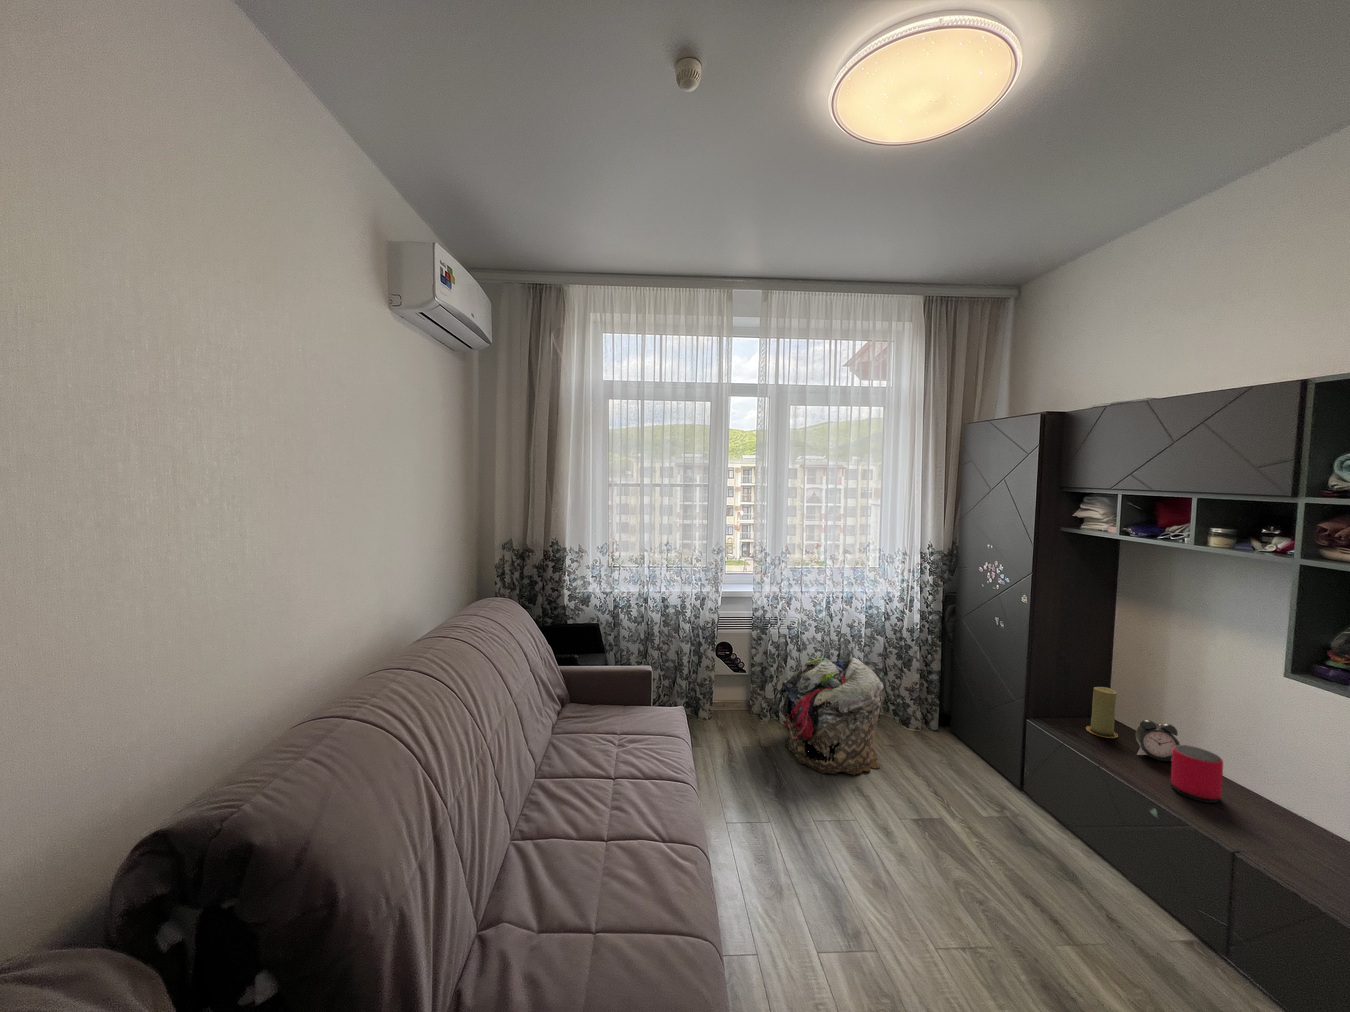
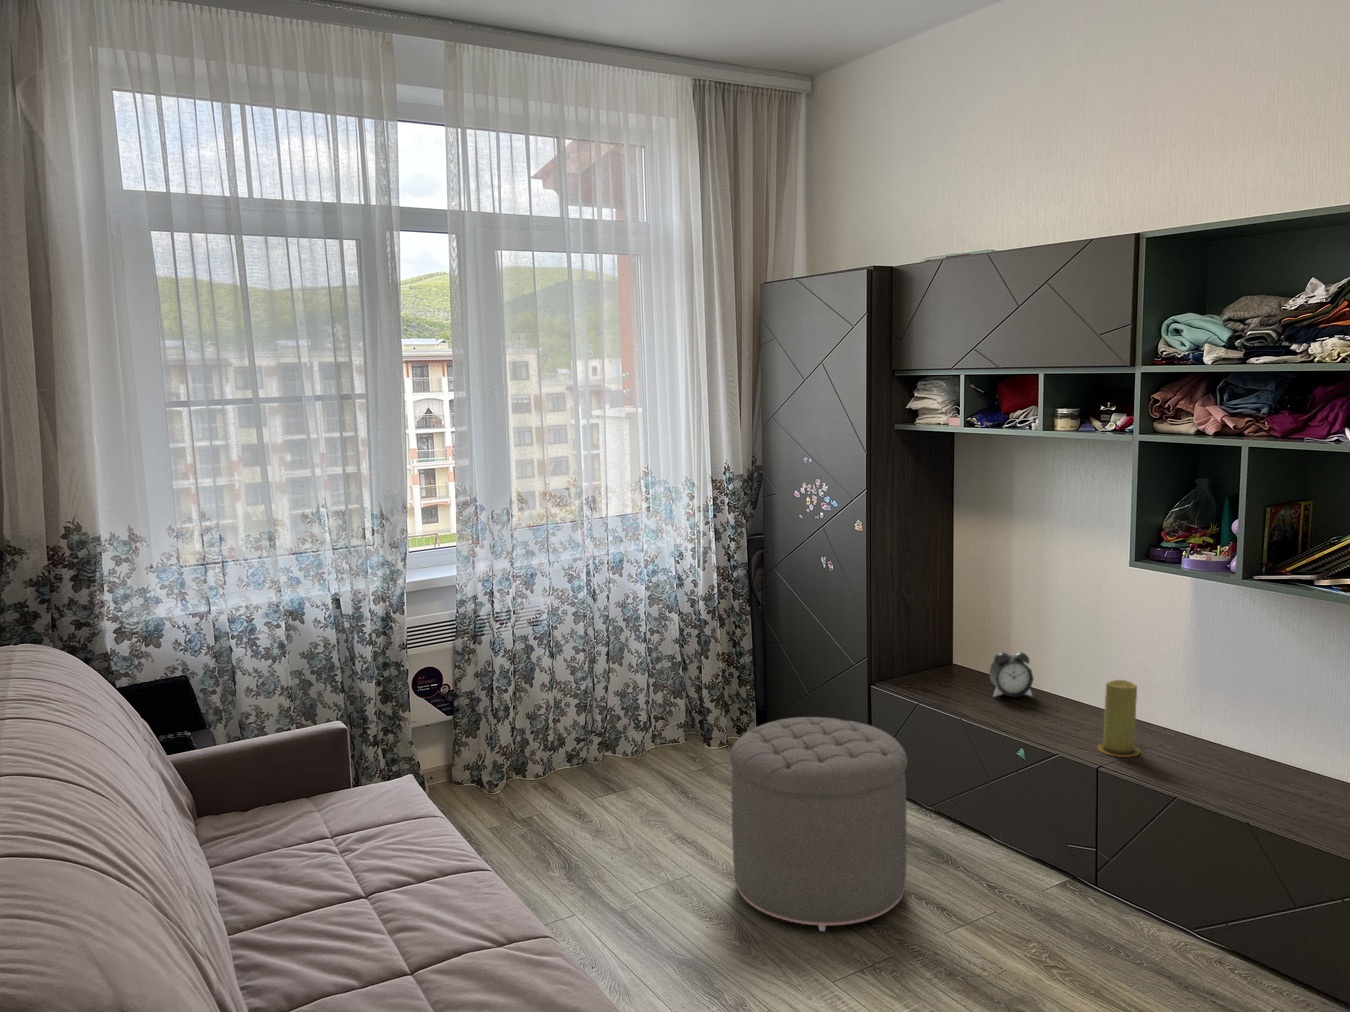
laundry basket: present [780,657,884,775] -> none [540,650,698,831]
candle: present [1086,687,1118,738] -> present [1097,680,1140,757]
ottoman: none [883,729,1031,908] -> present [730,717,908,931]
speaker: present [1171,745,1223,803] -> none [1030,670,1076,728]

